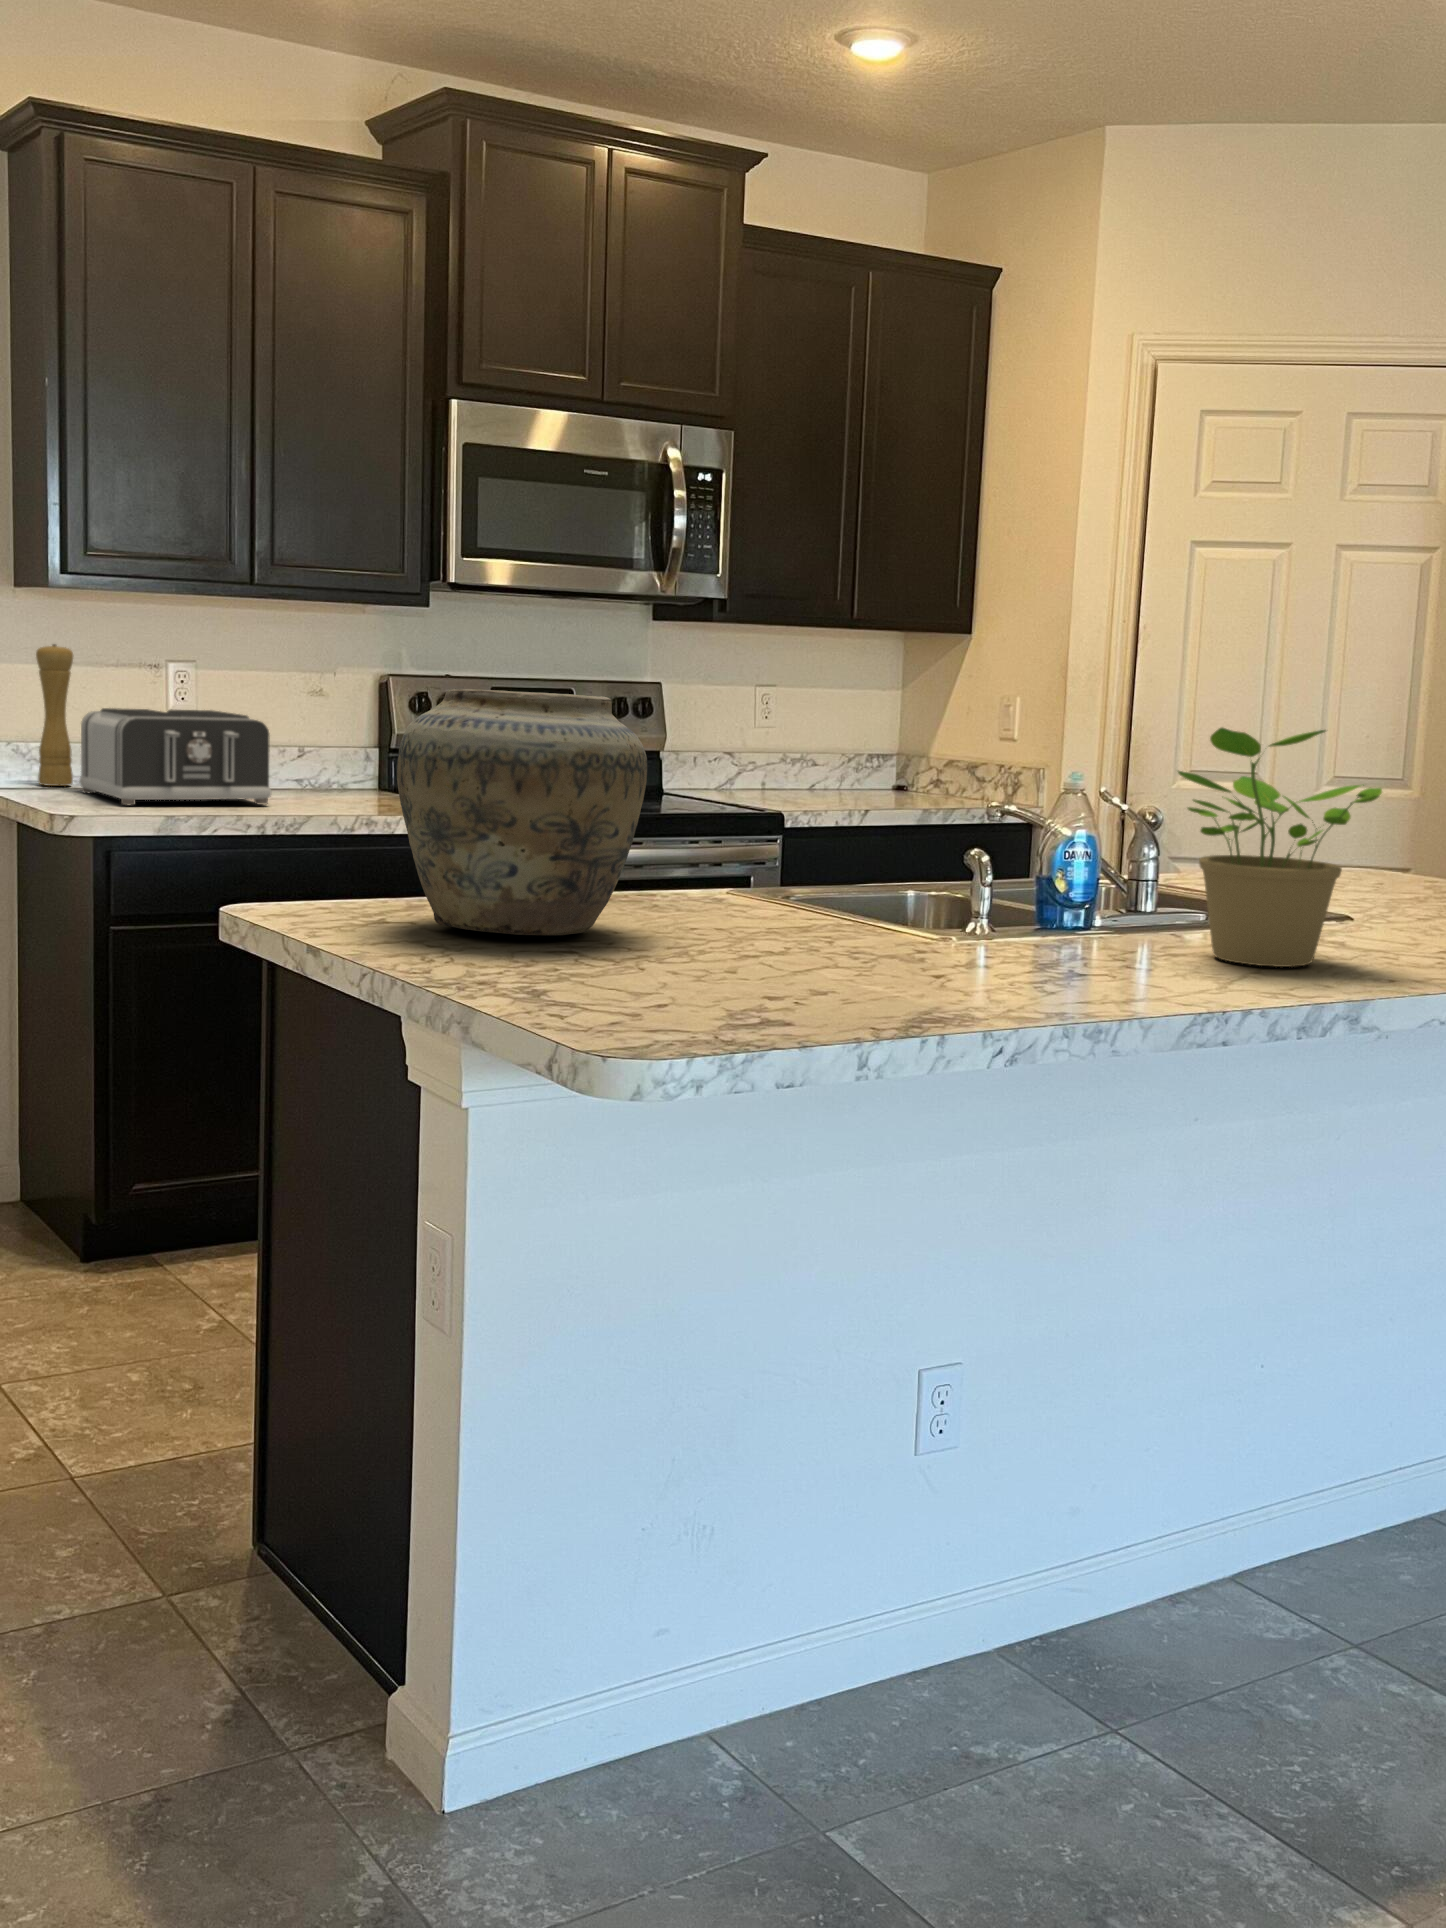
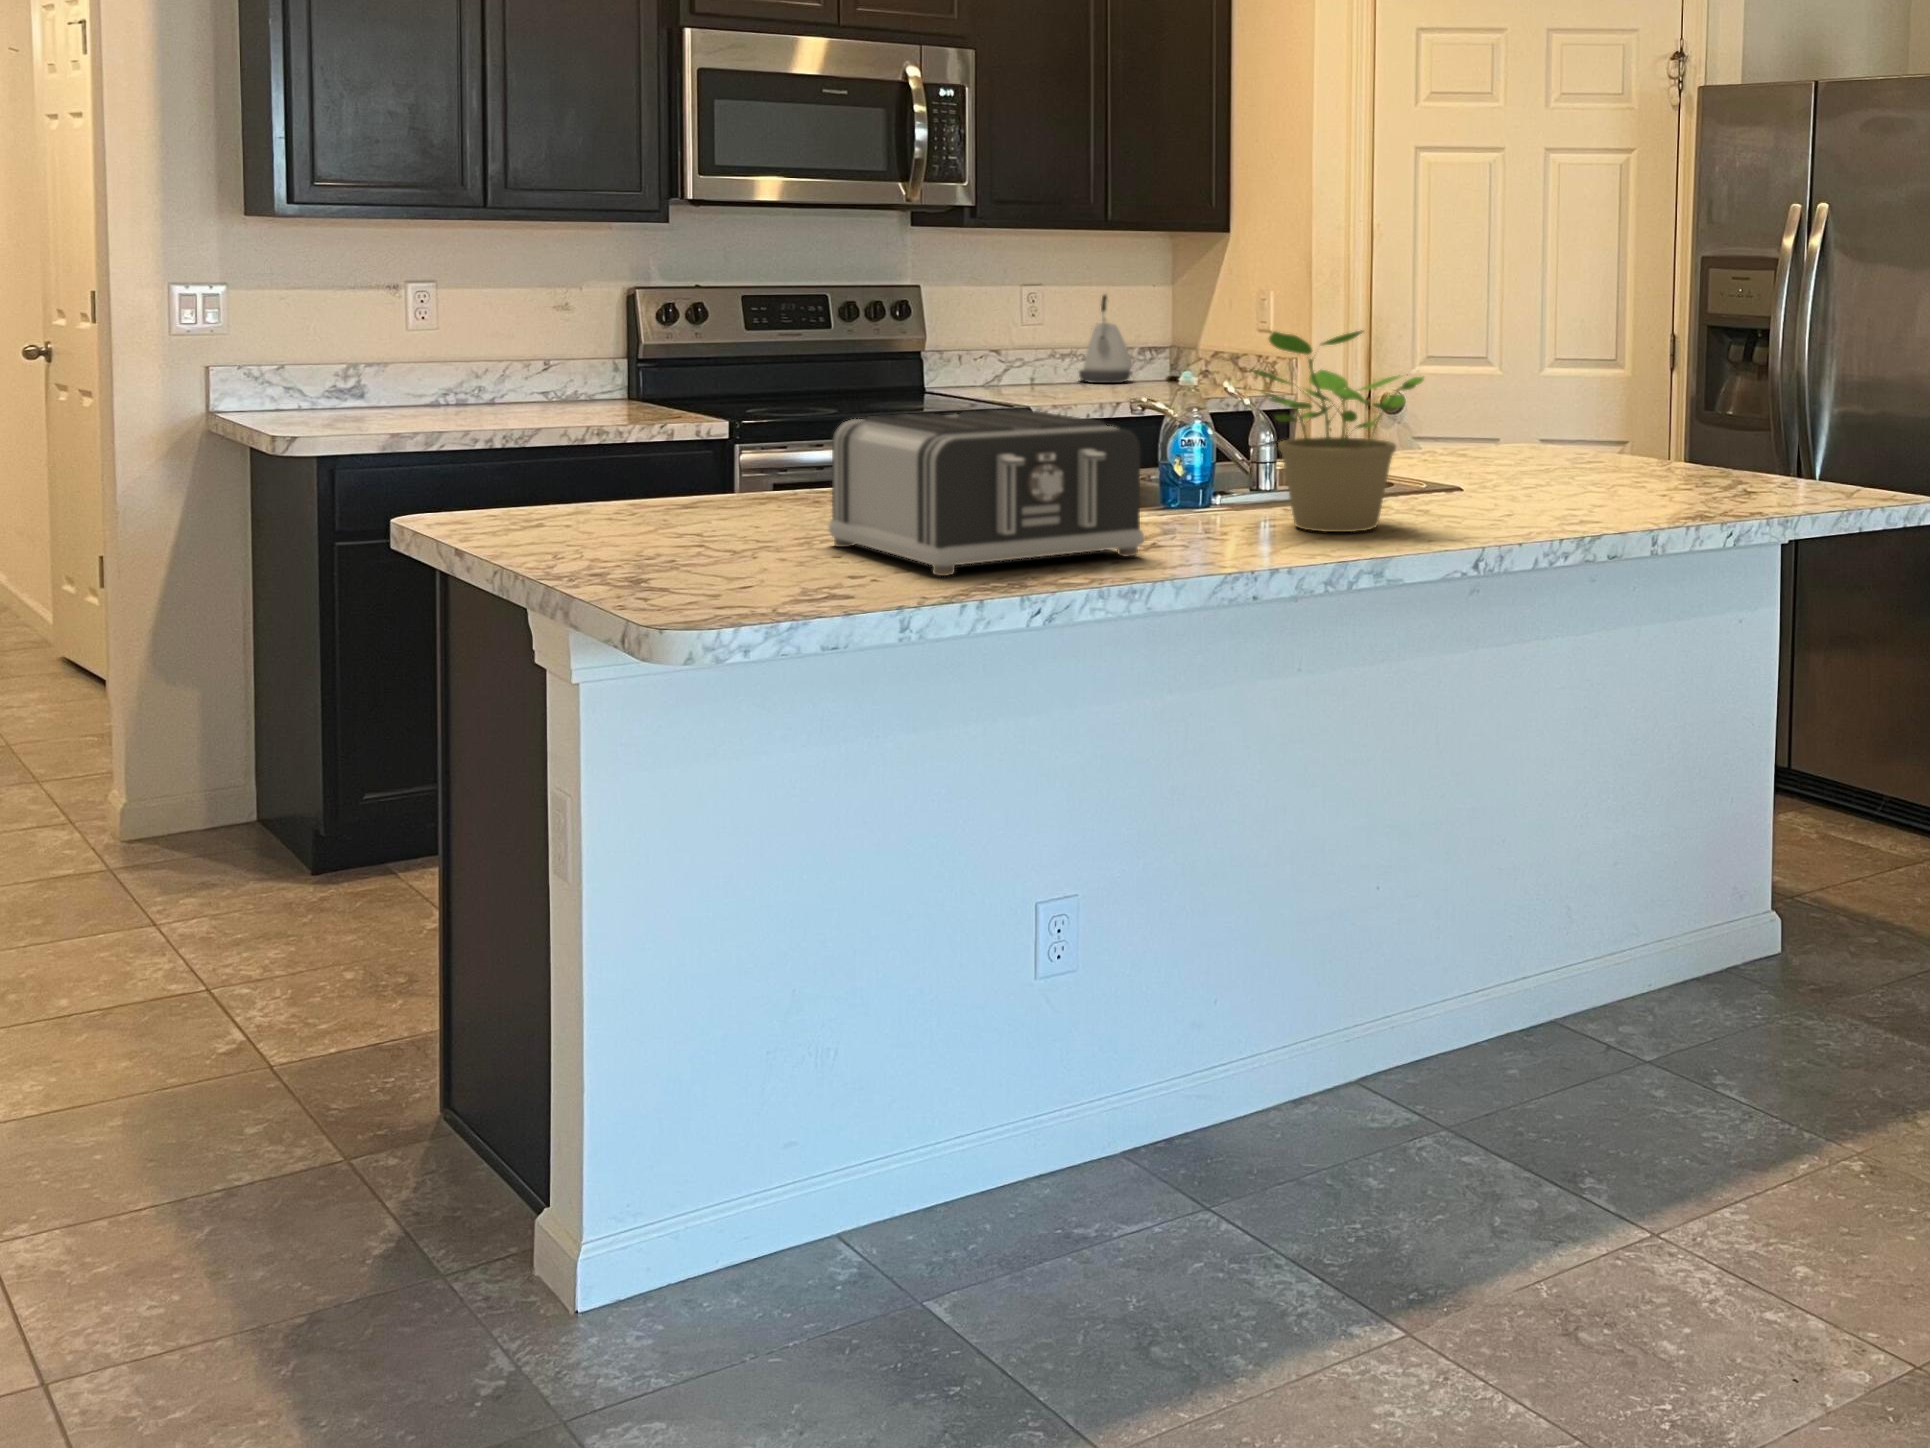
pepper mill: present [36,644,73,786] -> none [267,270,308,408]
vase: present [397,689,647,935] -> none [547,317,780,532]
kettle: none [807,697,865,790] -> present [1079,295,1132,383]
toaster: present [79,708,271,805] -> present [828,409,1144,576]

